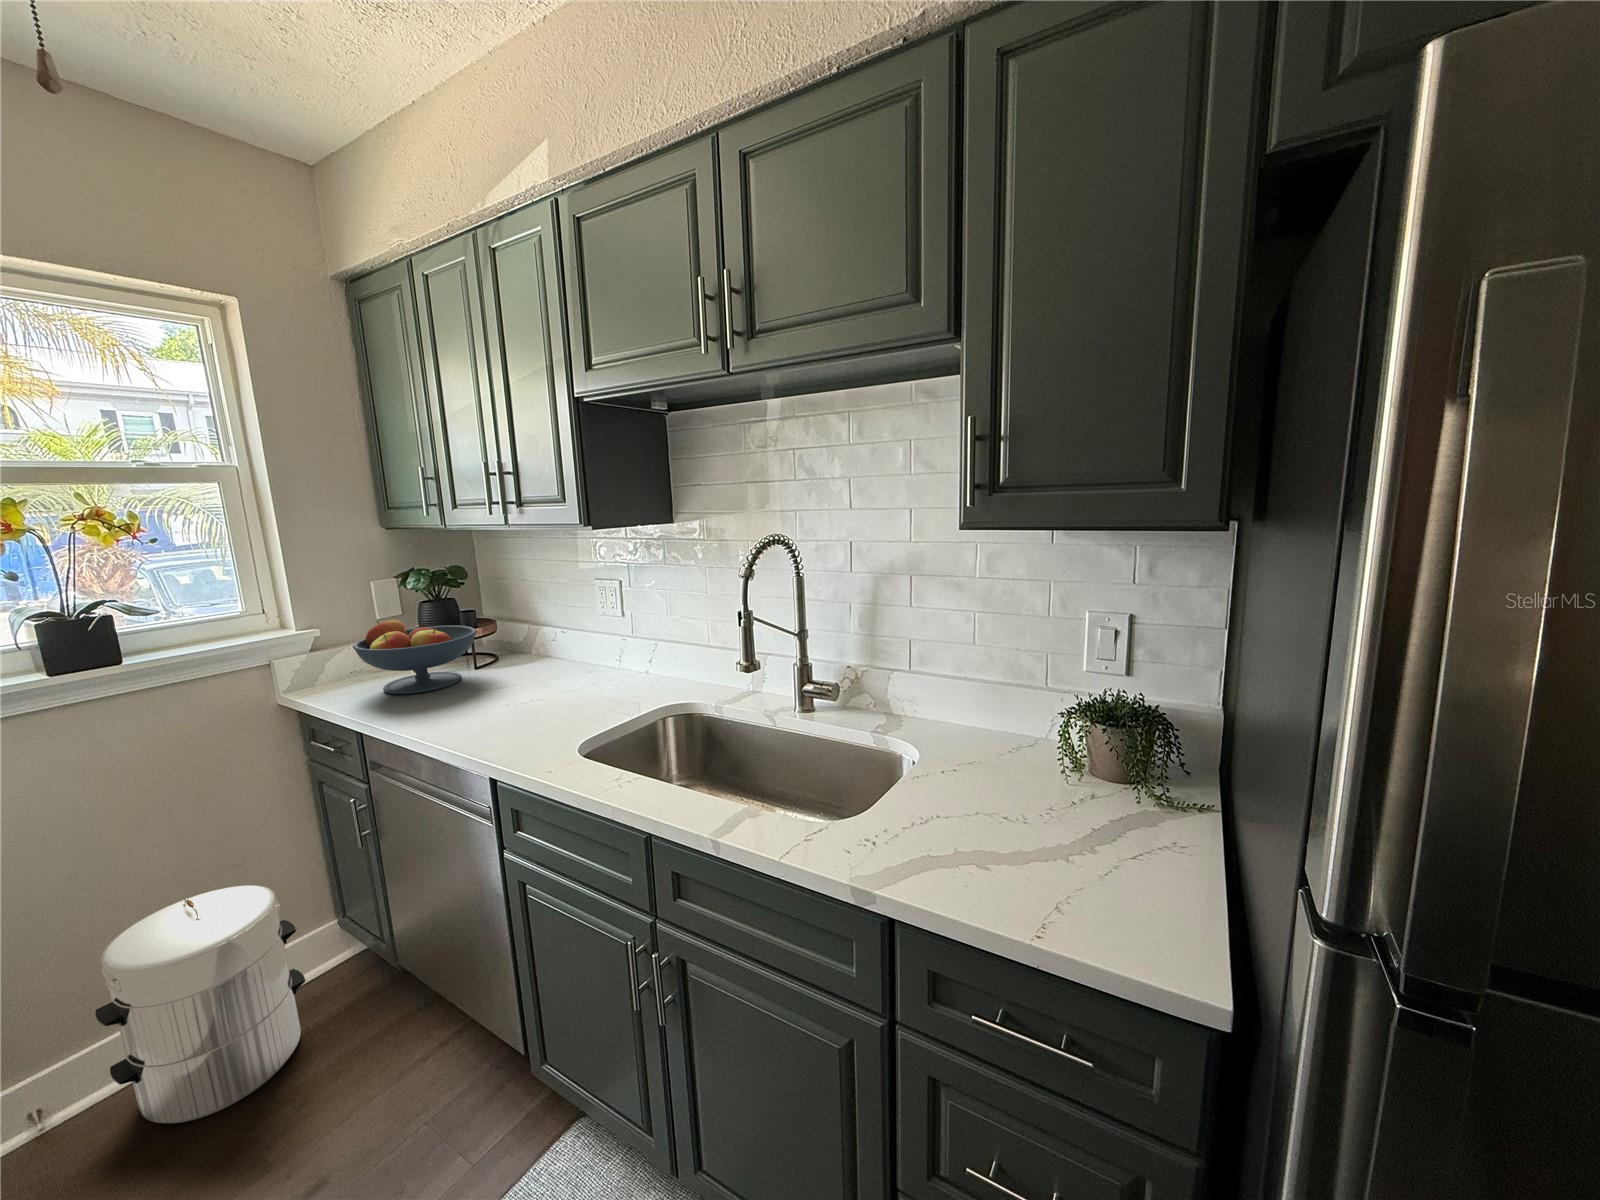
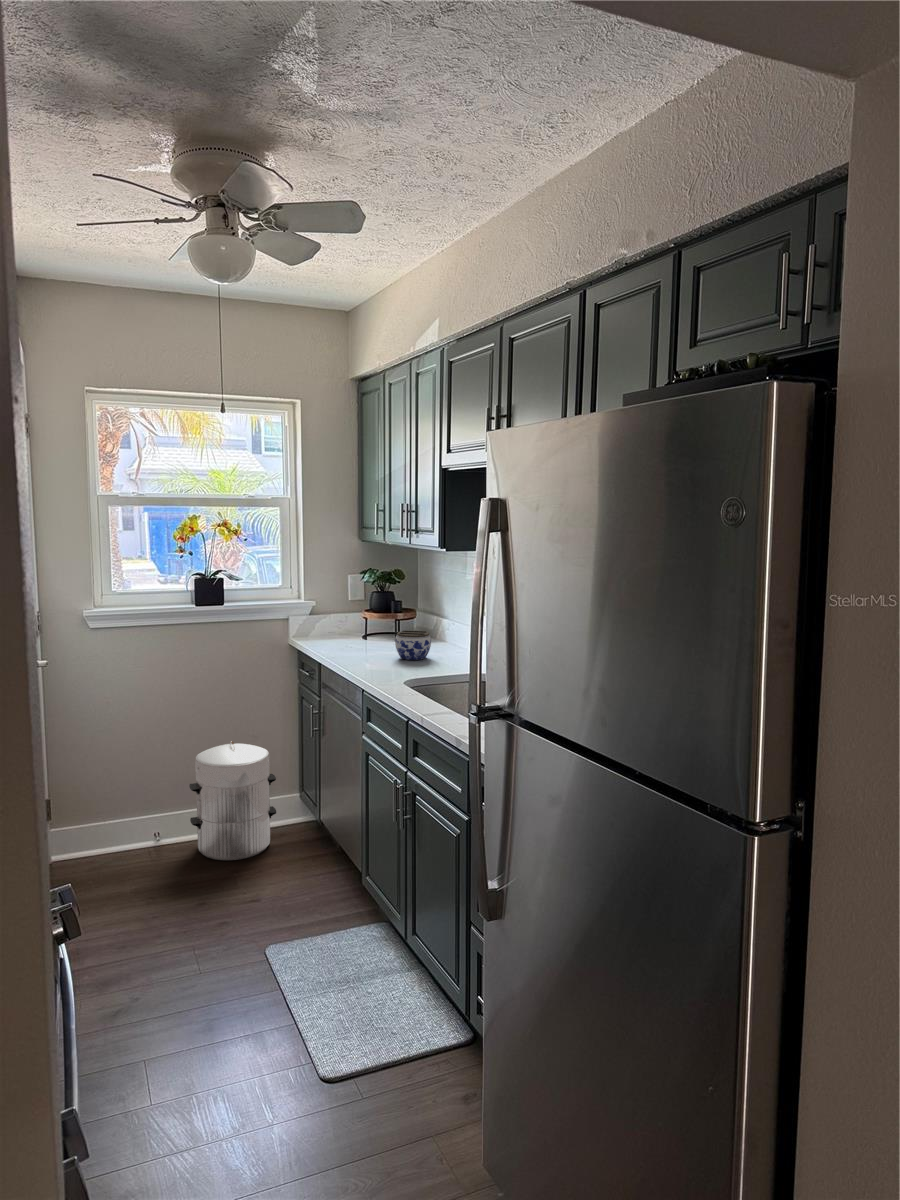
fruit bowl: present [352,620,476,694] -> none [325,599,395,648]
jar: none [505,652,563,700] -> present [395,630,431,660]

